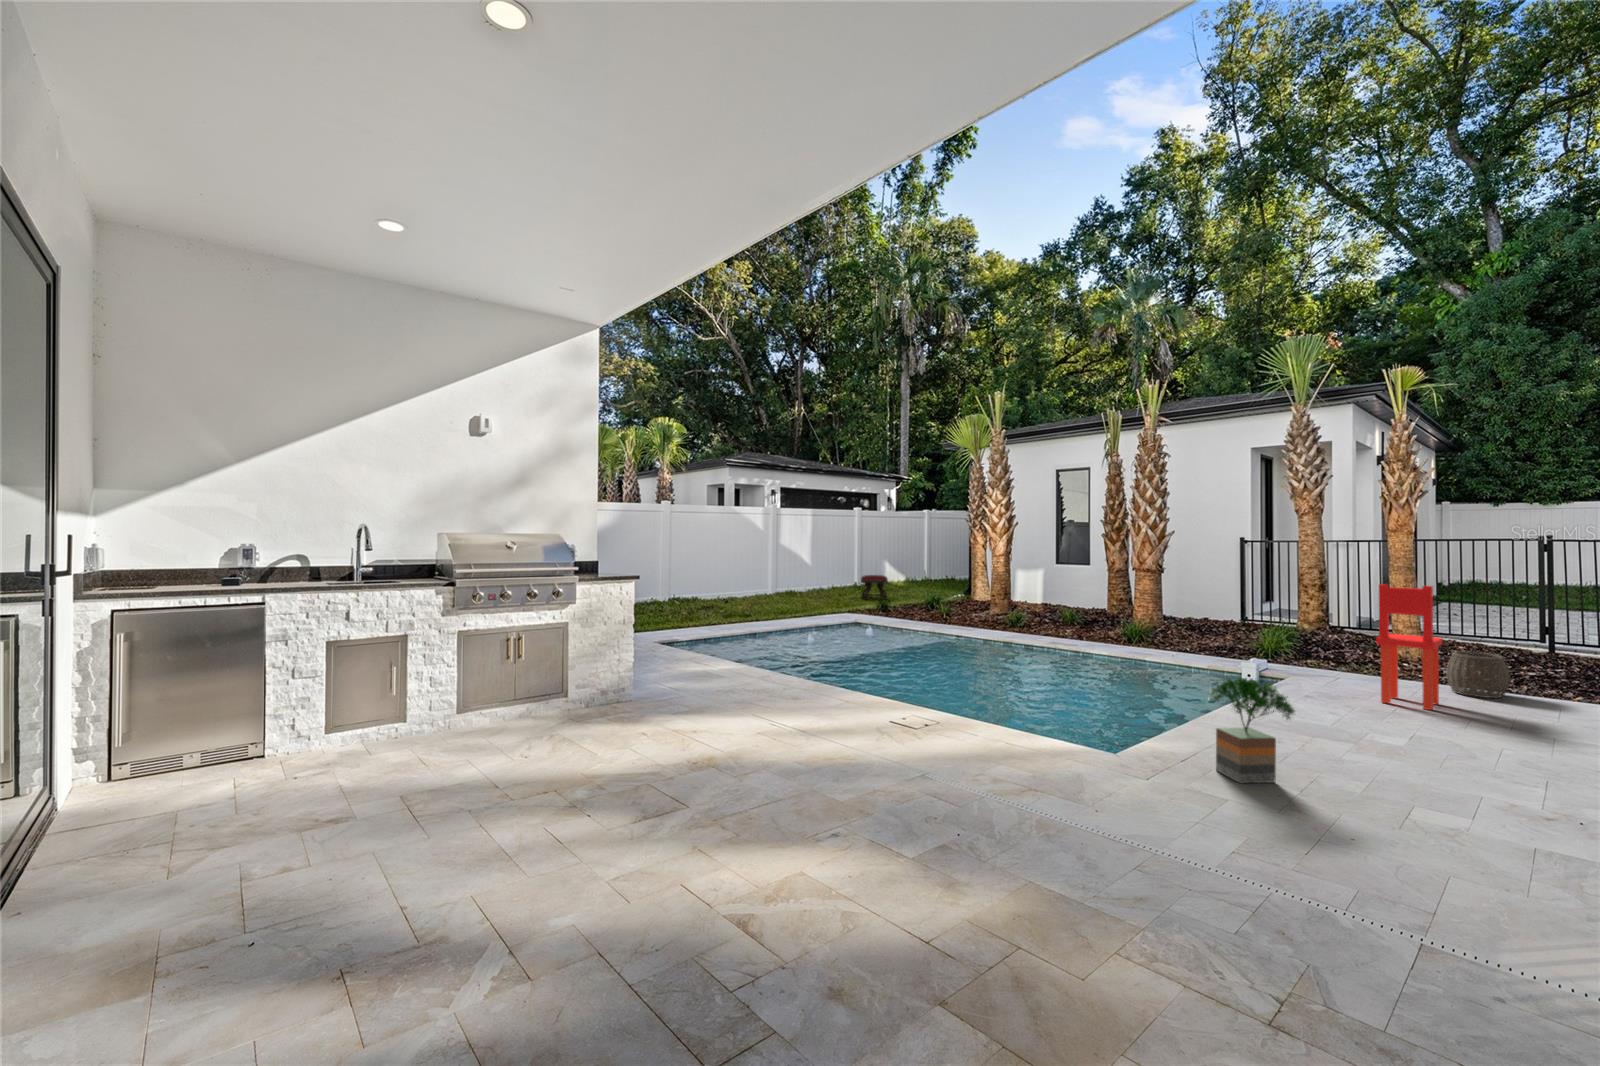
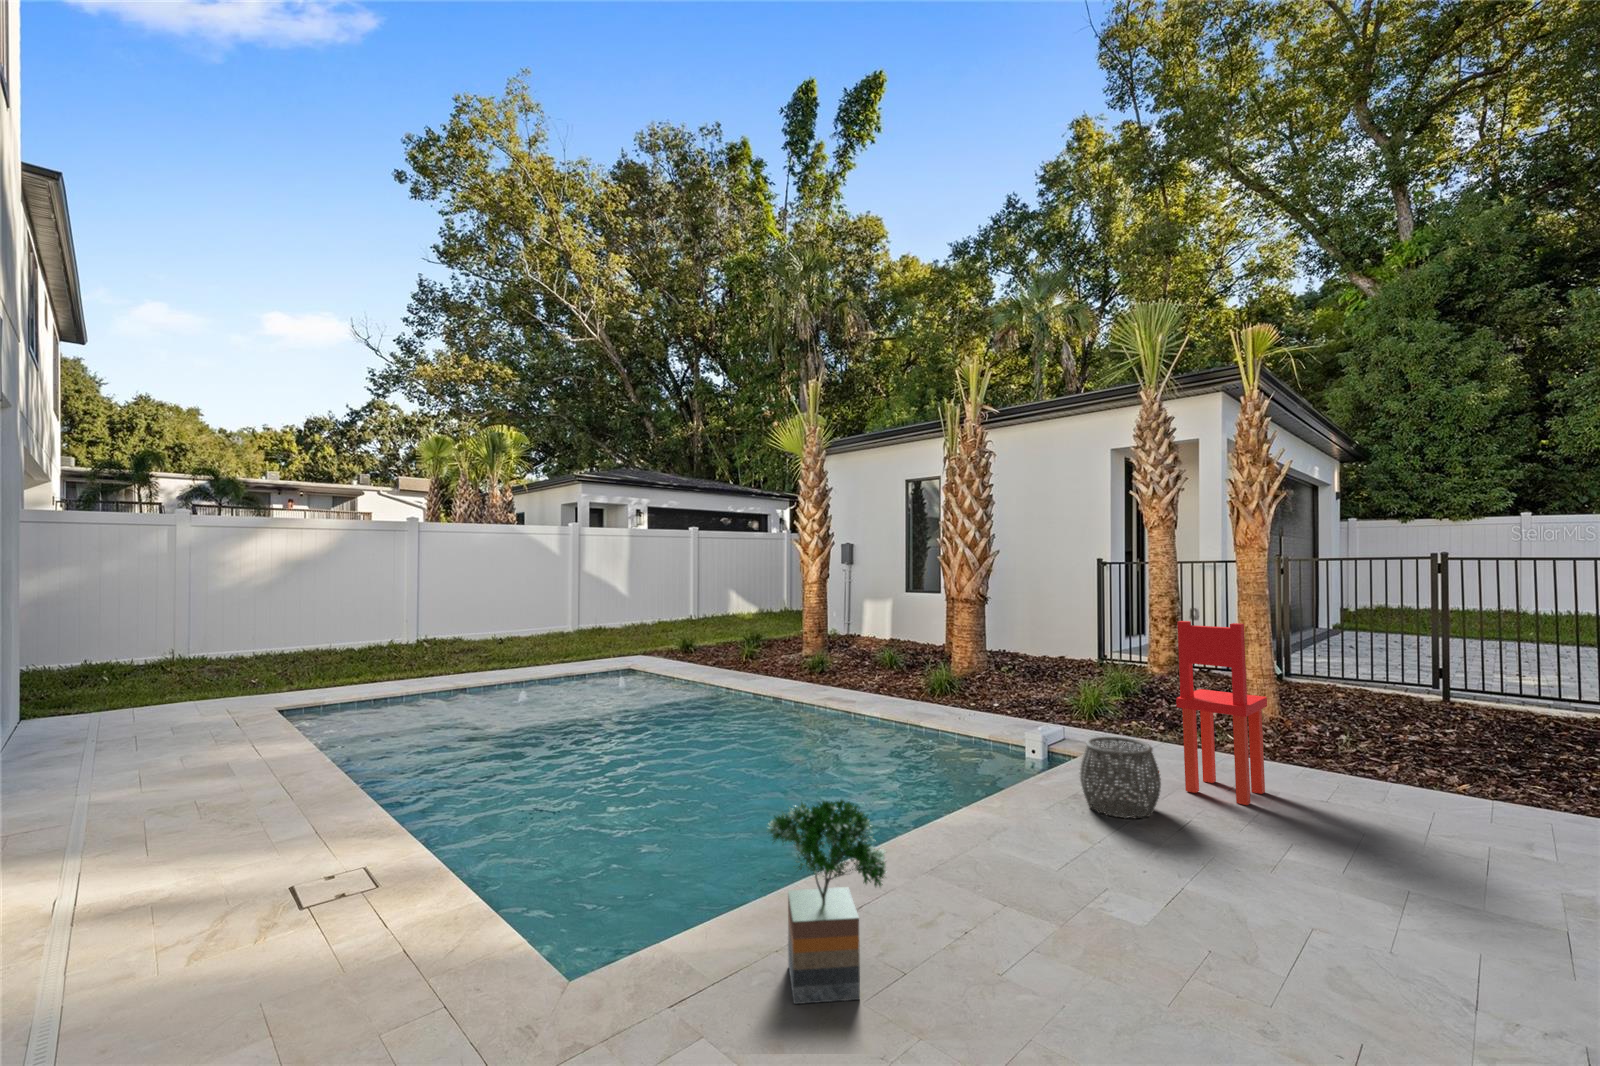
ottoman: present [861,575,888,600] -> none [706,605,738,635]
woven basket: present [1446,651,1510,698] -> present [1080,737,1161,819]

